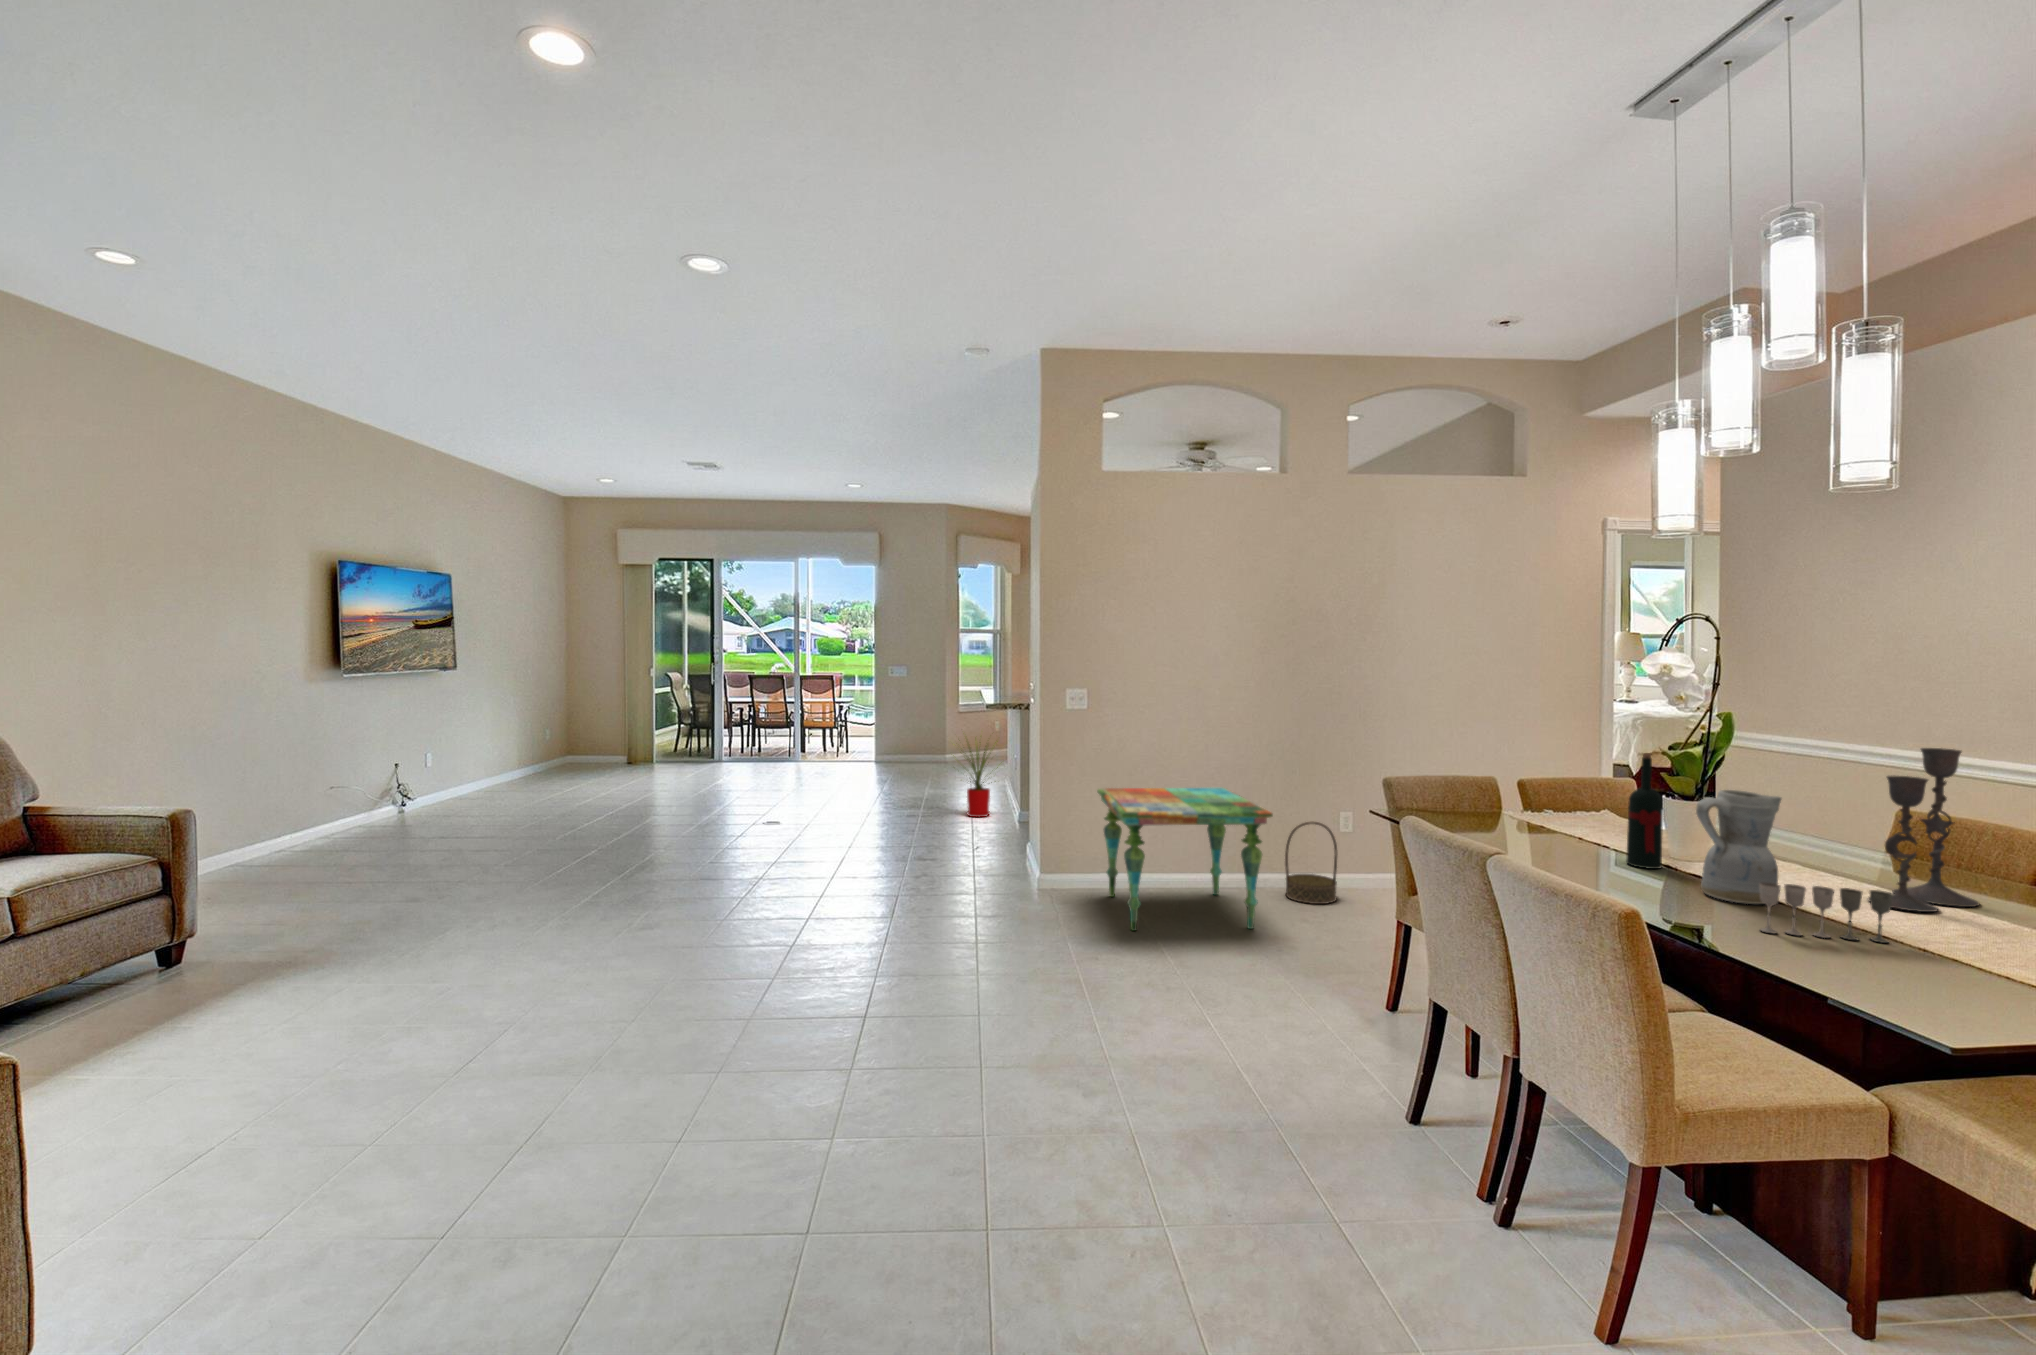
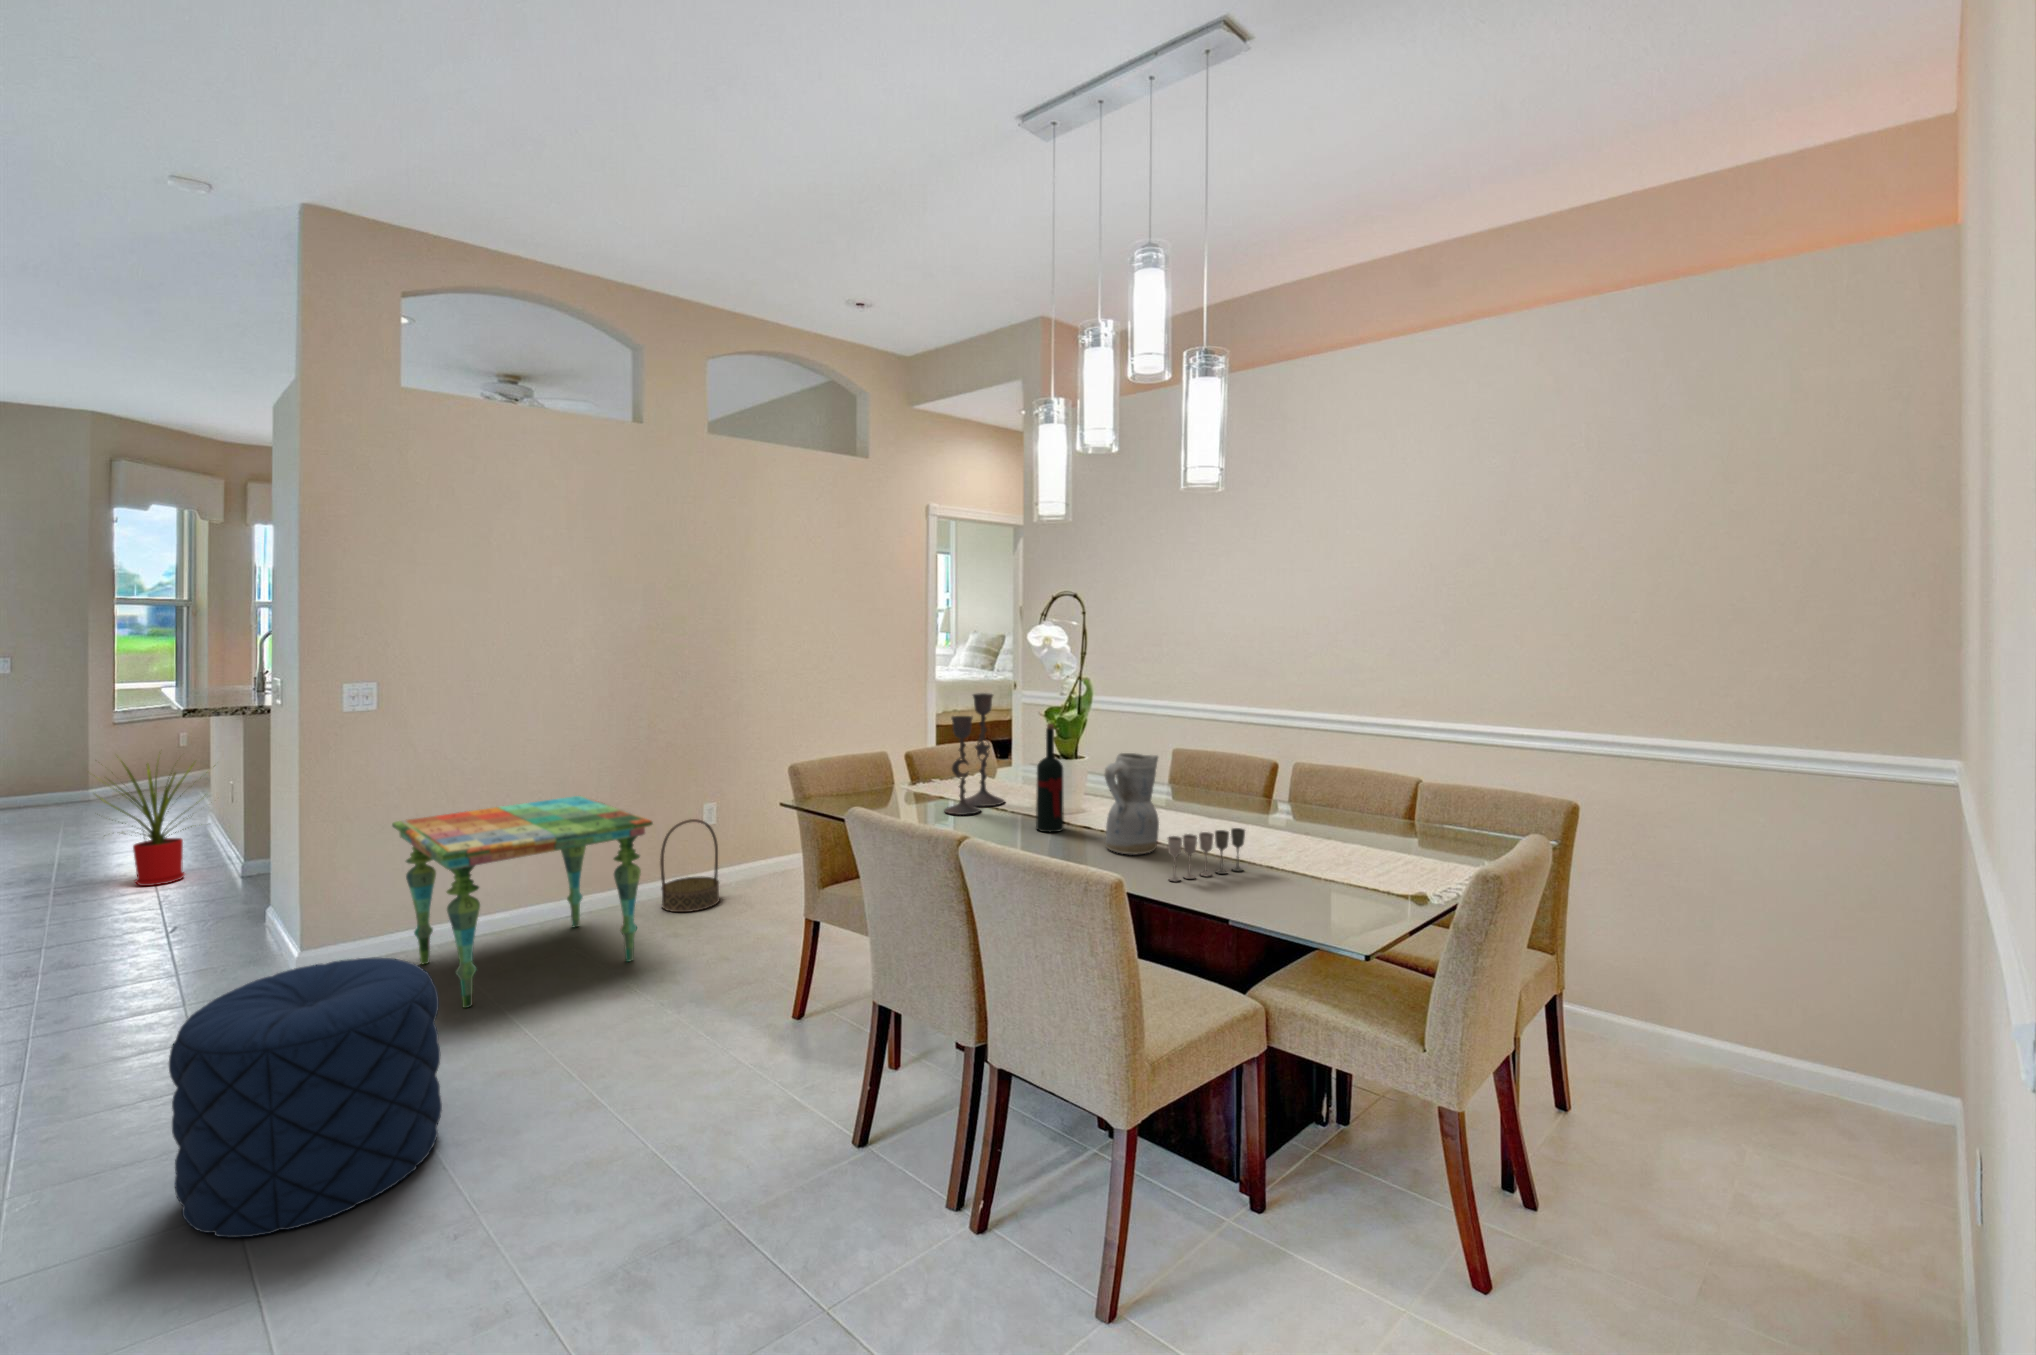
candlestick: present [1868,748,1979,912] -> present [944,693,1004,815]
pouf: none [974,866,1109,1025] -> present [169,958,442,1238]

